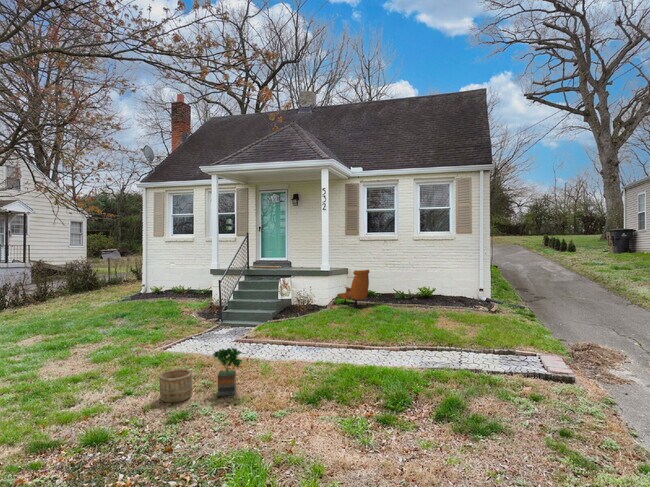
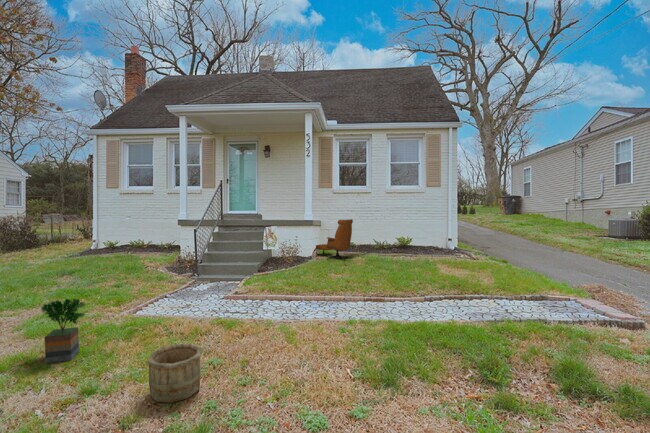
potted tree: present [213,348,242,396] -> present [41,299,85,363]

